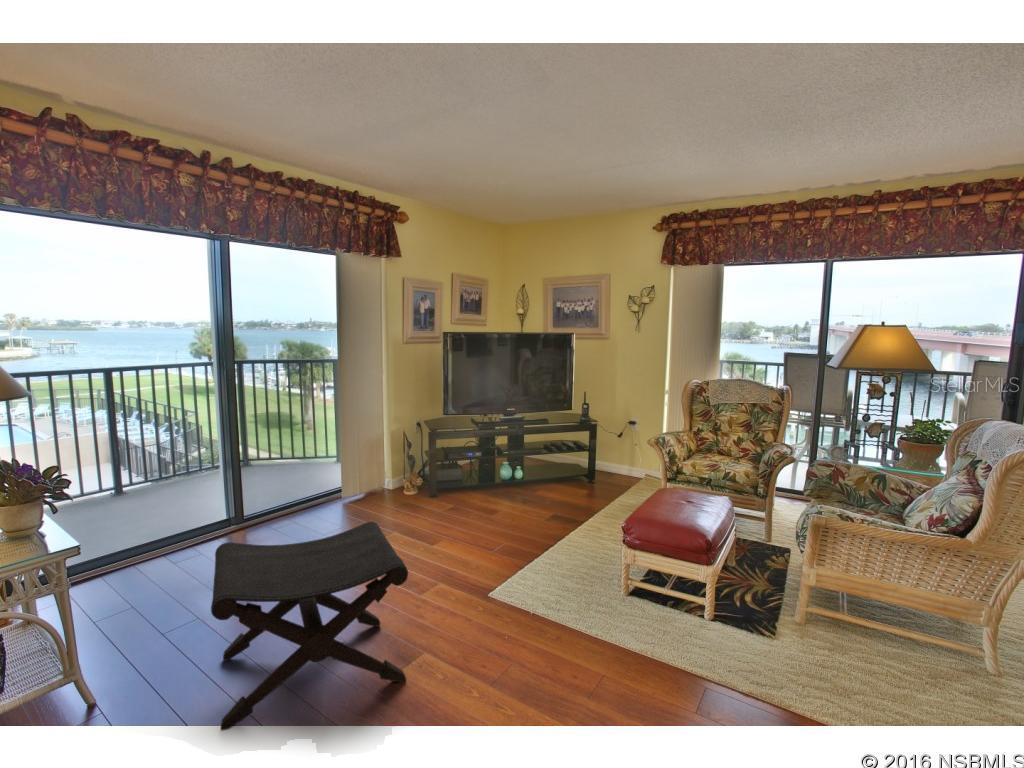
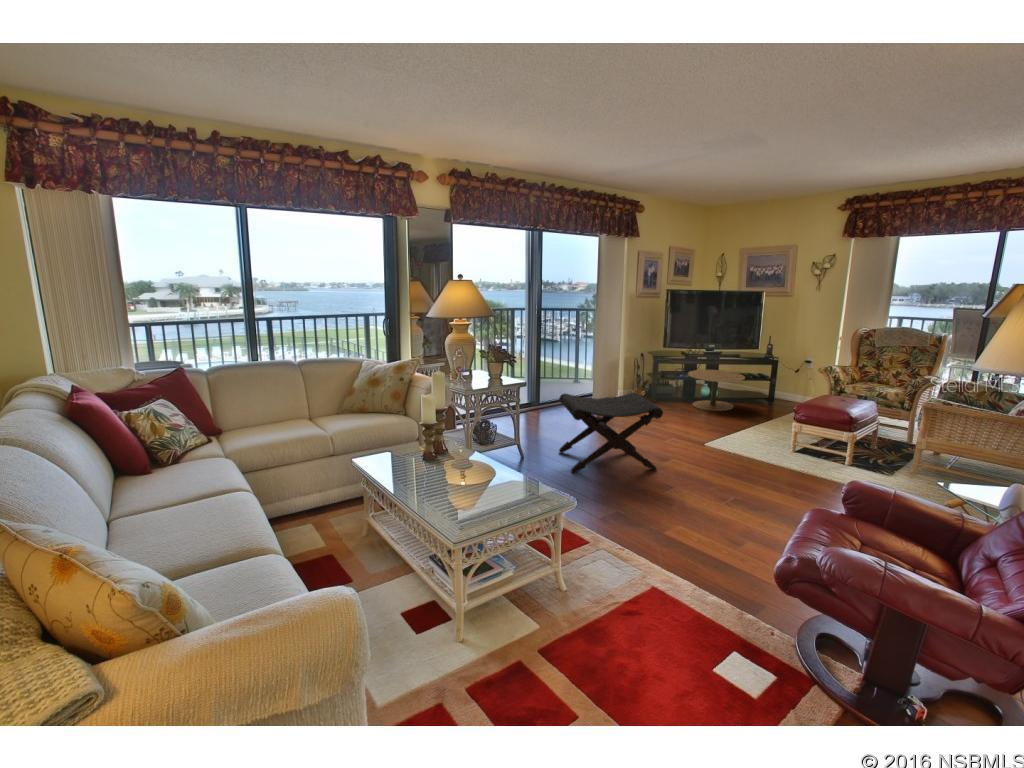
side table: none [482,443,559,505] -> present [688,370,745,411]

